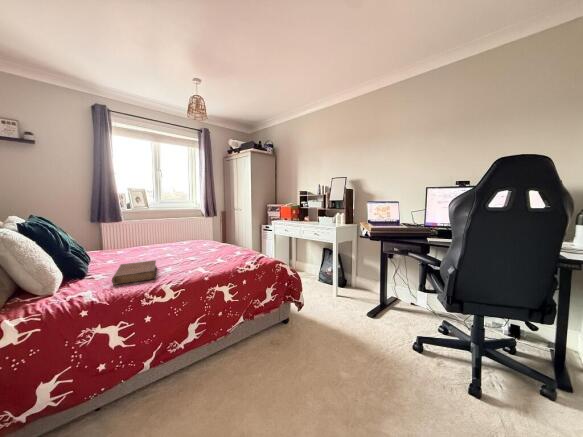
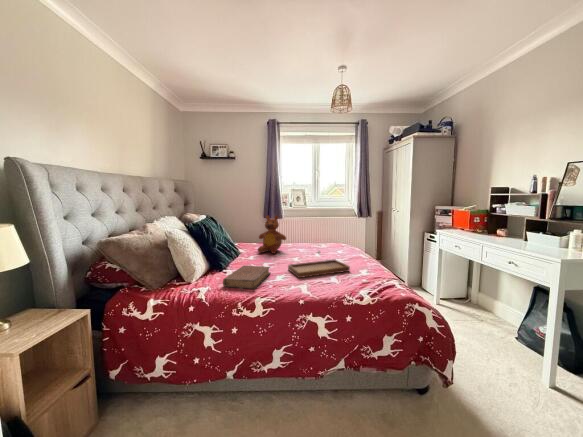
teddy bear: none [112,214,150,255] -> present [258,216,286,254]
tray: none [171,240,227,265] -> present [288,251,350,278]

